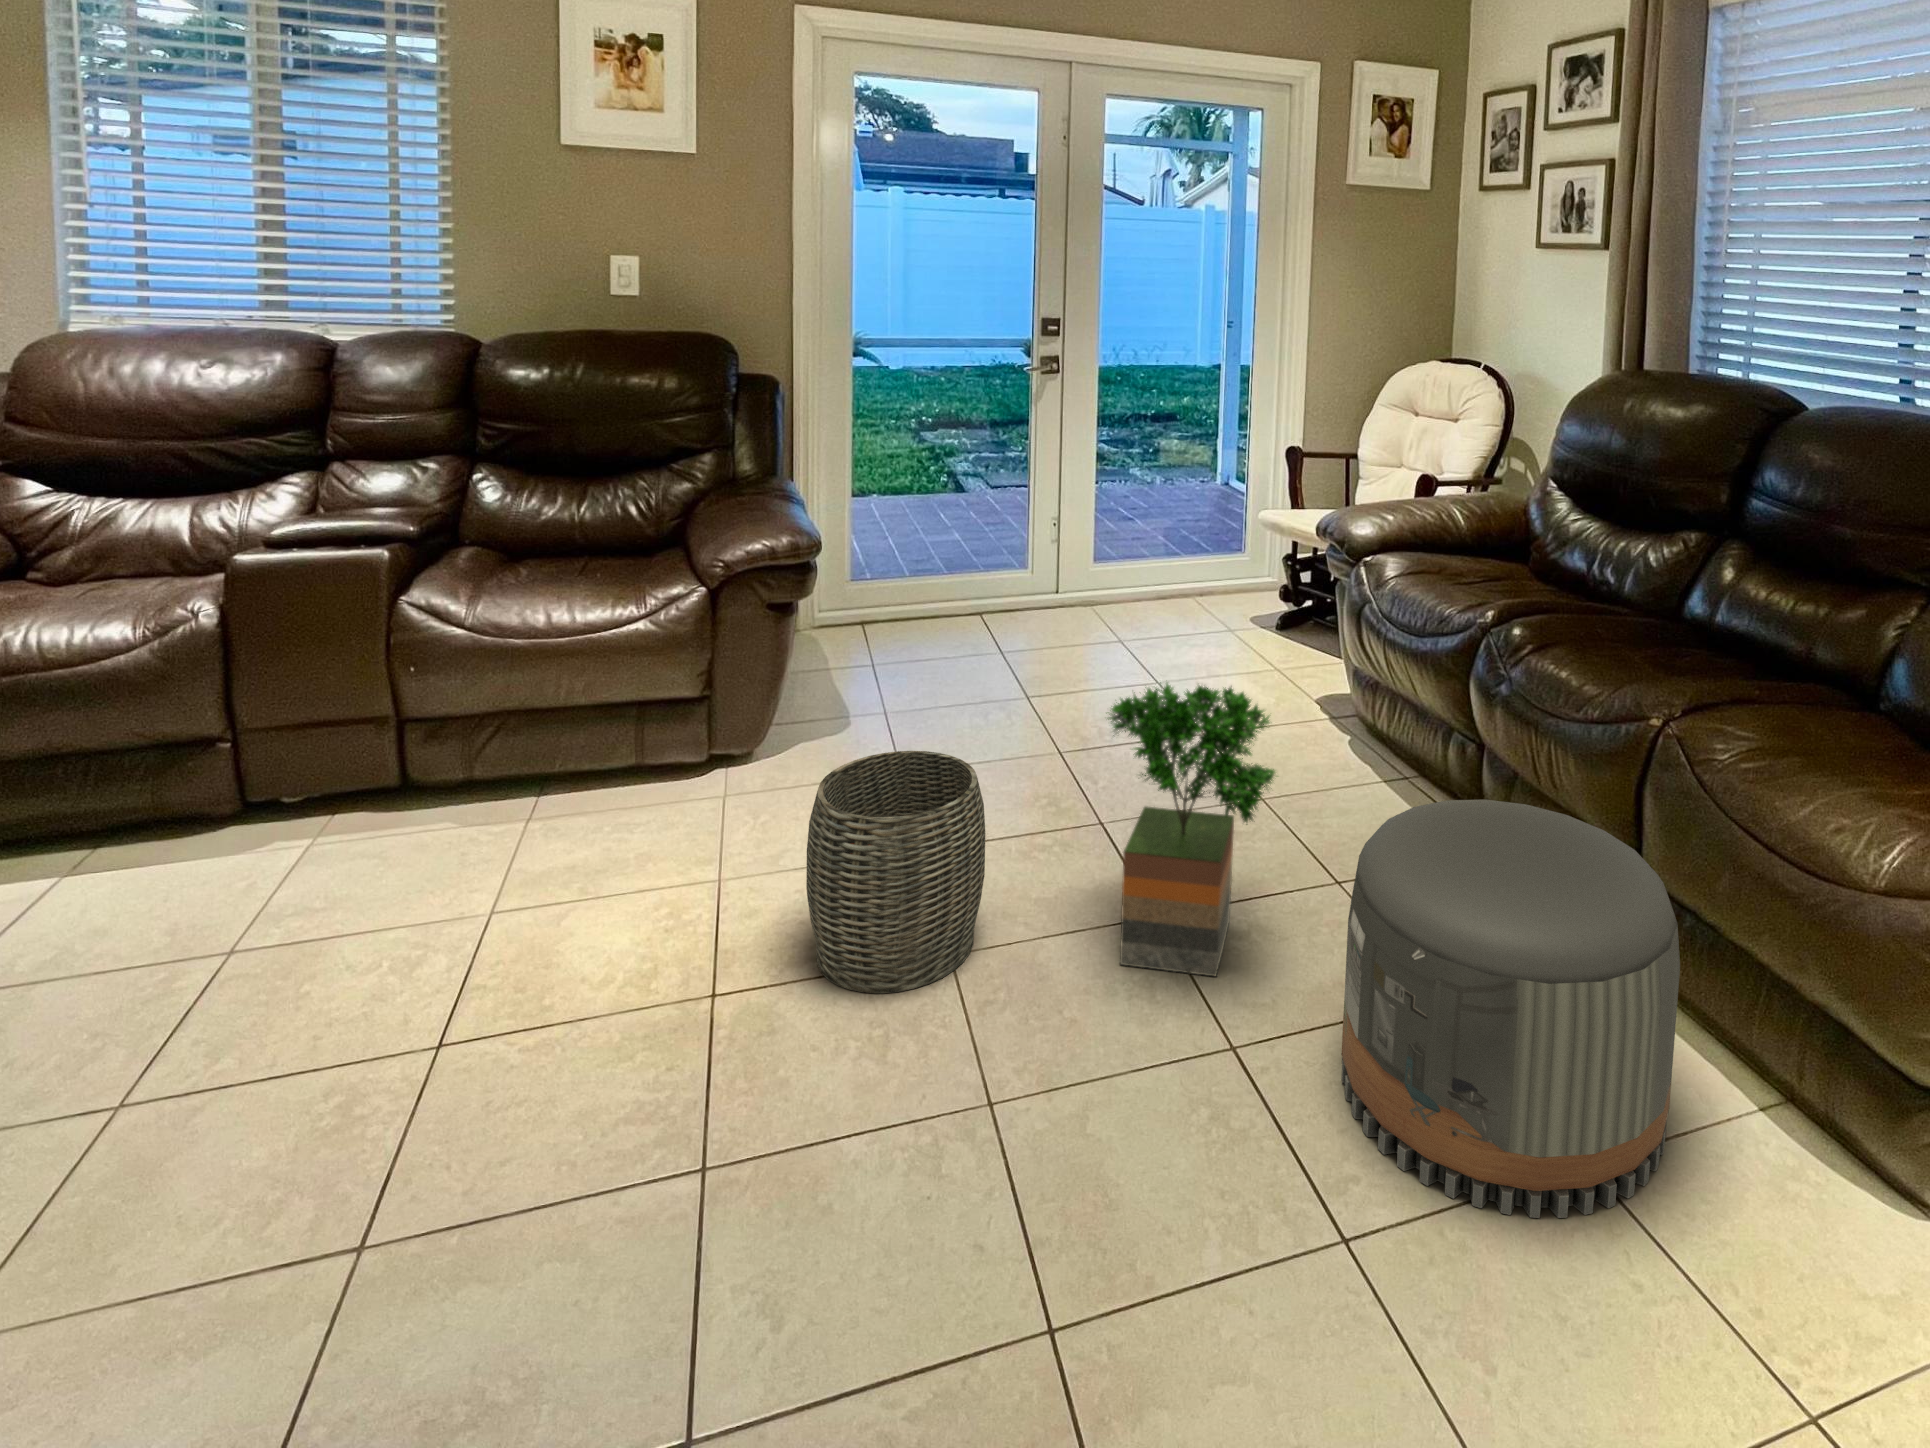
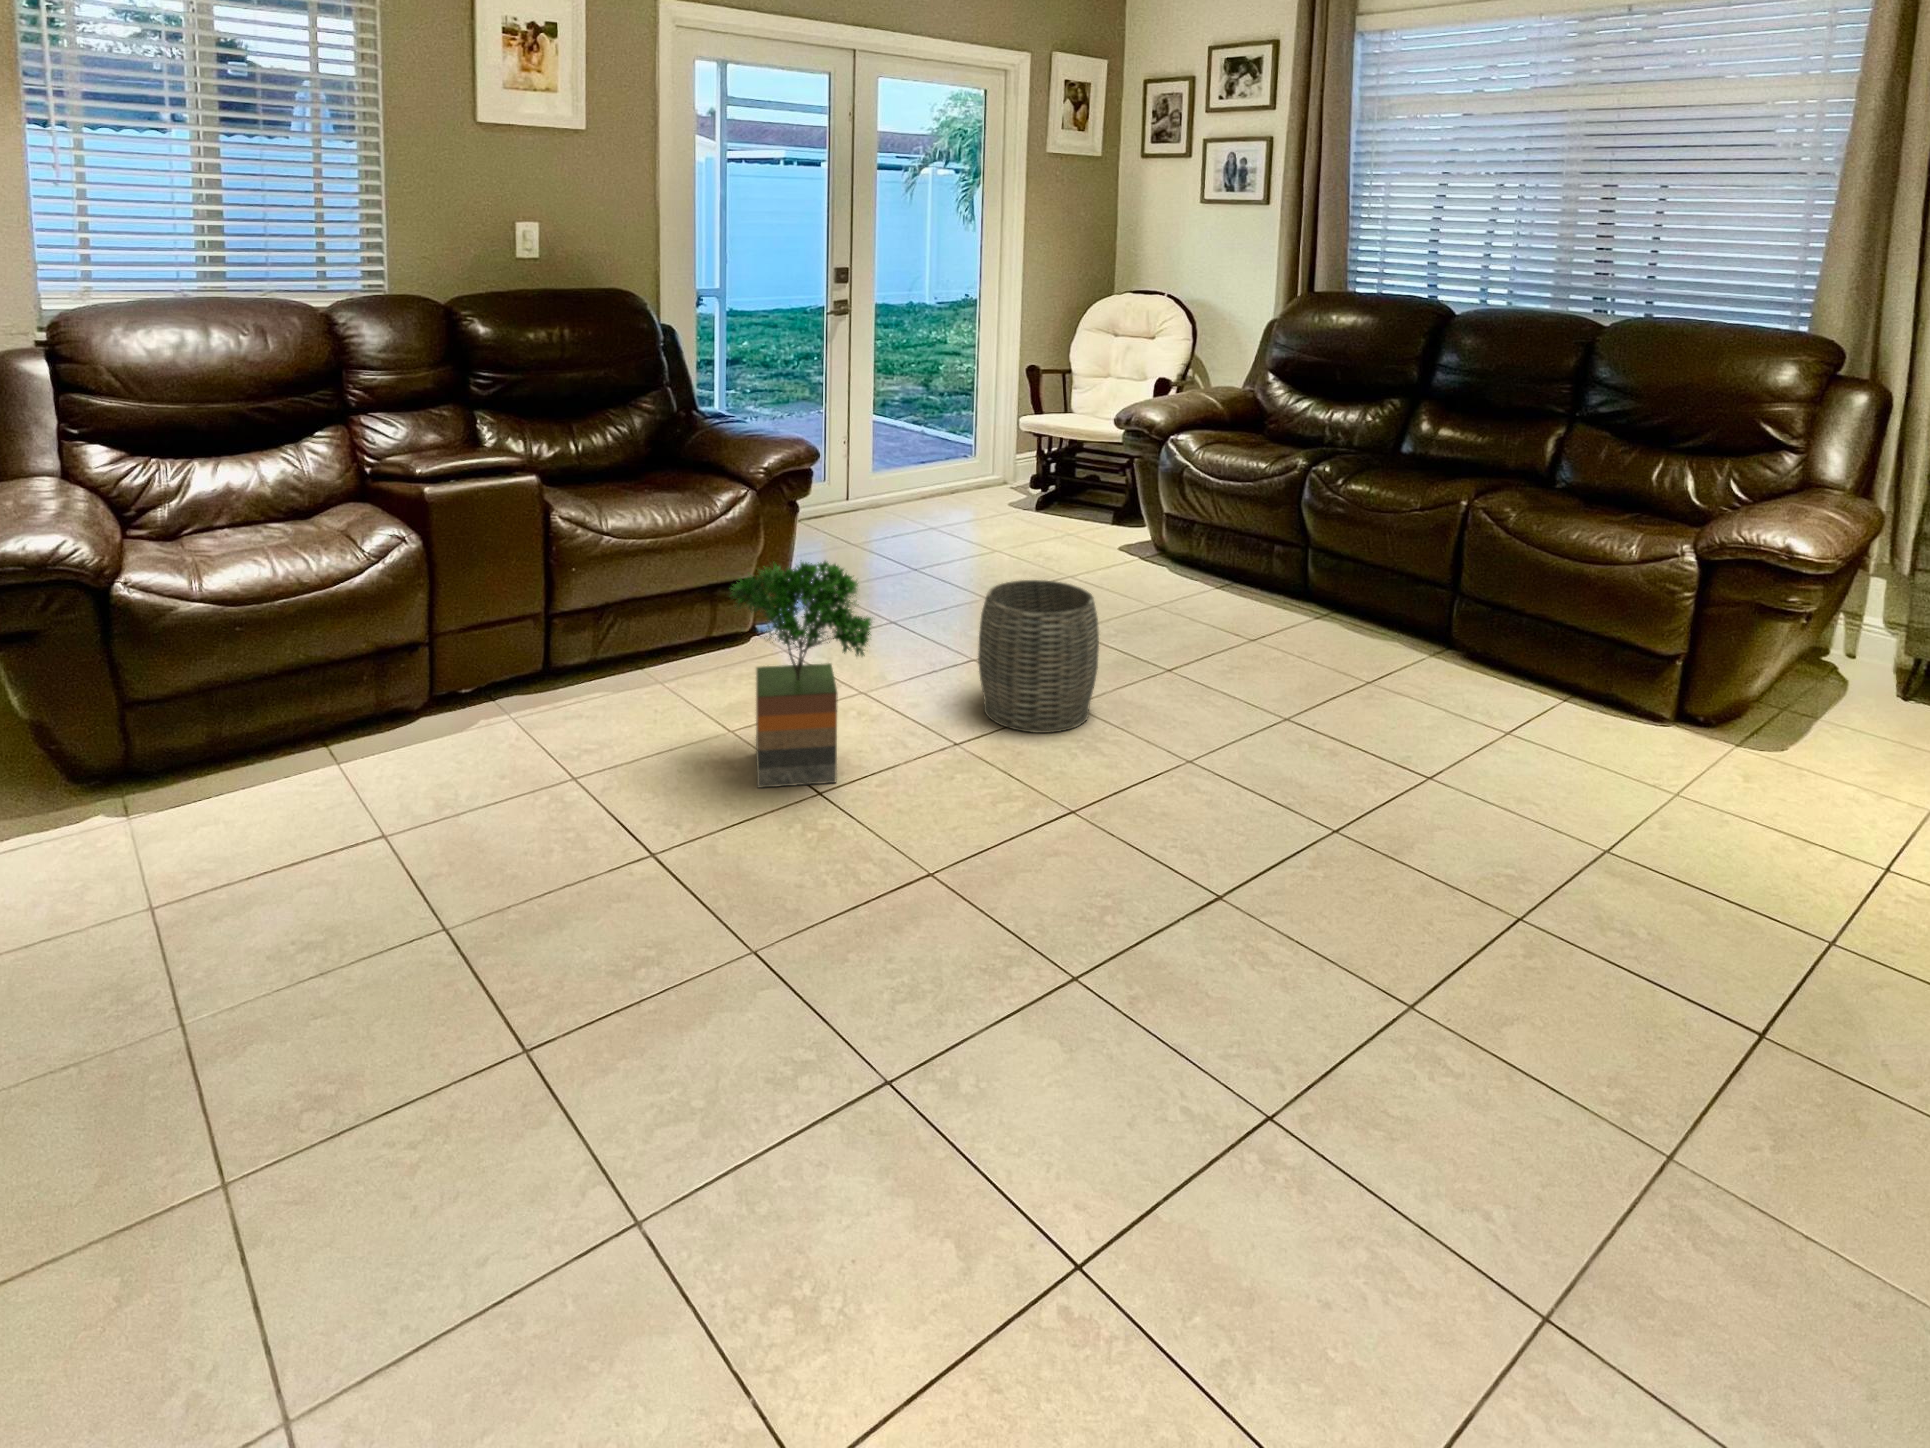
potted tree: present [1107,682,1275,977] -> present [732,561,872,788]
pouf: present [1341,800,1680,1218] -> none [1345,558,1552,756]

